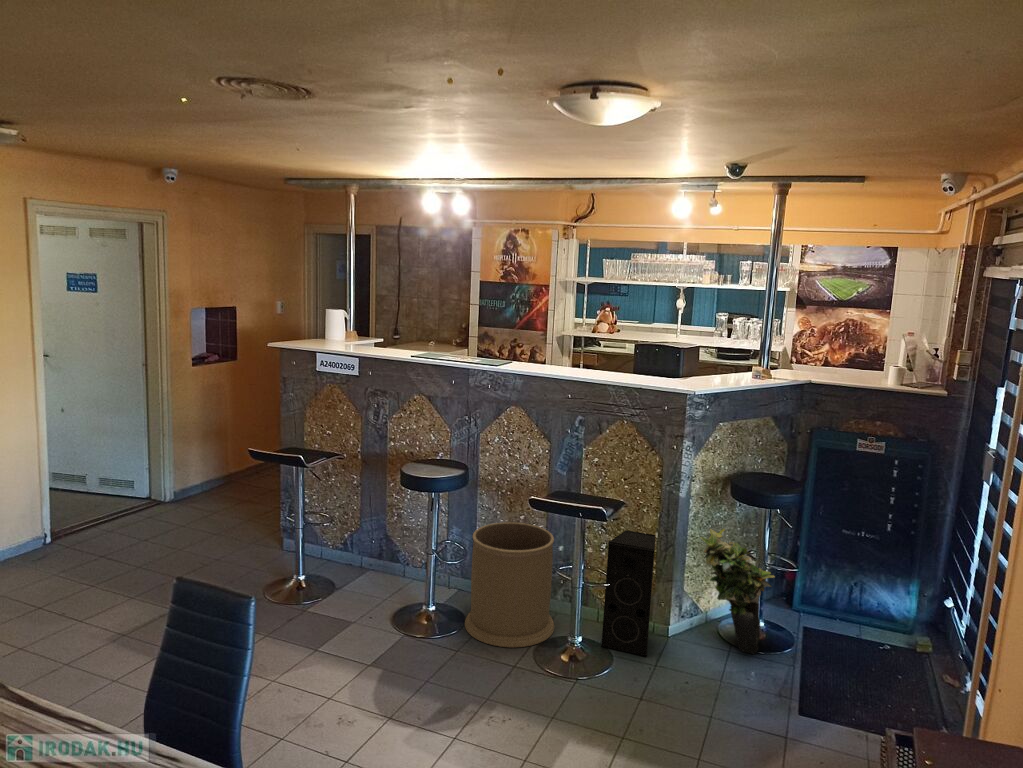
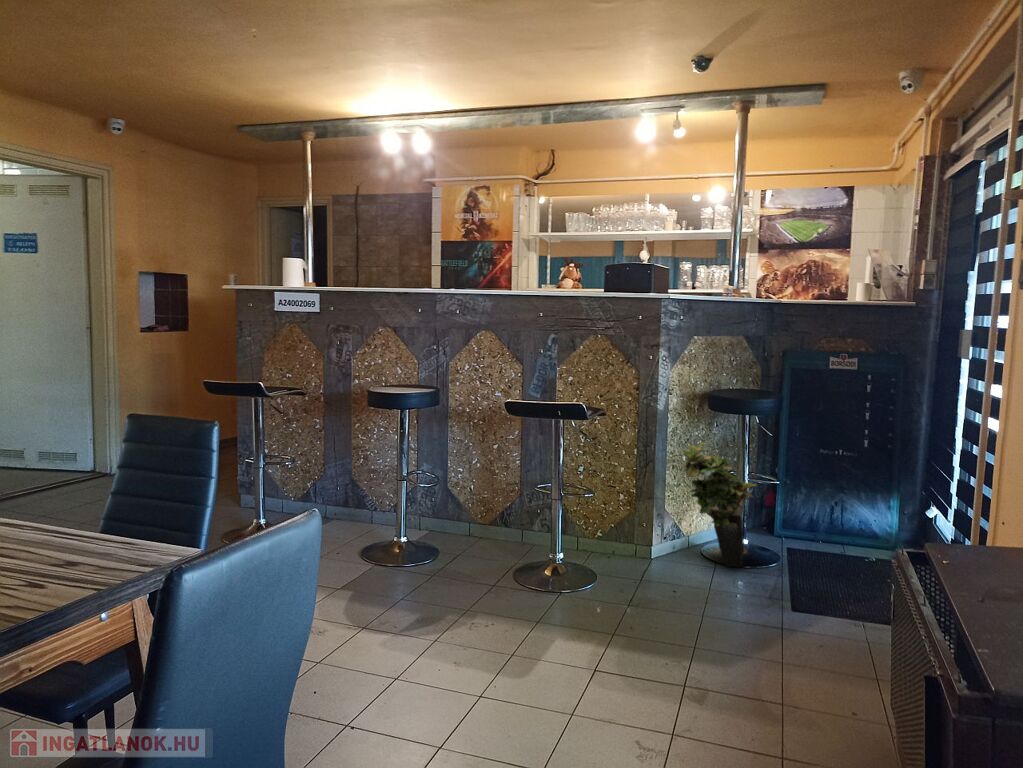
trash can: present [465,522,554,648] -> none [440,451,534,571]
speaker: present [601,530,655,656] -> none [583,448,635,574]

